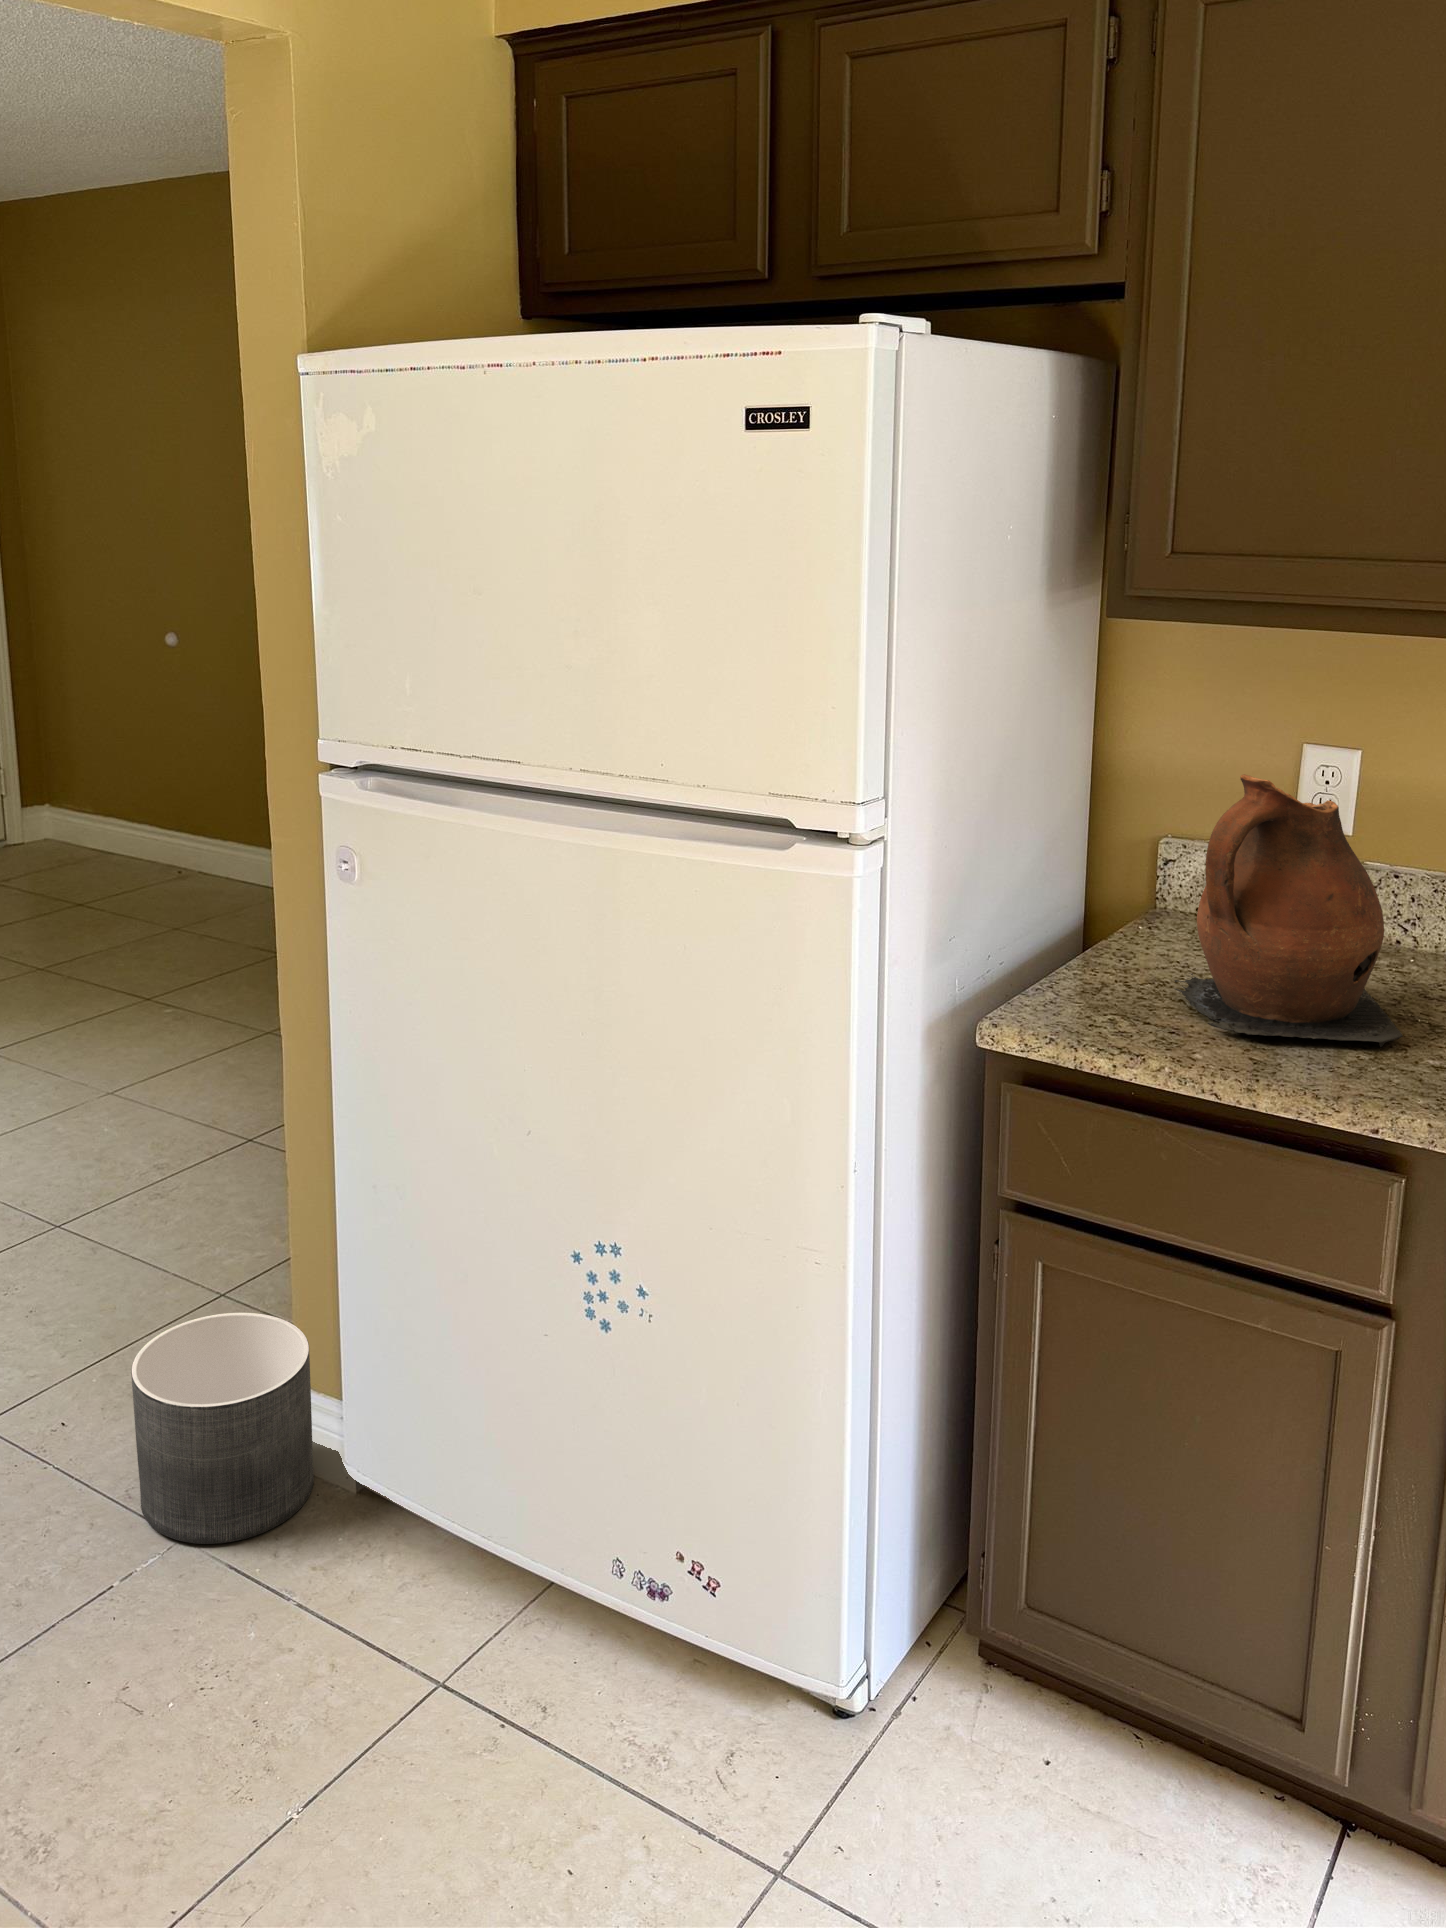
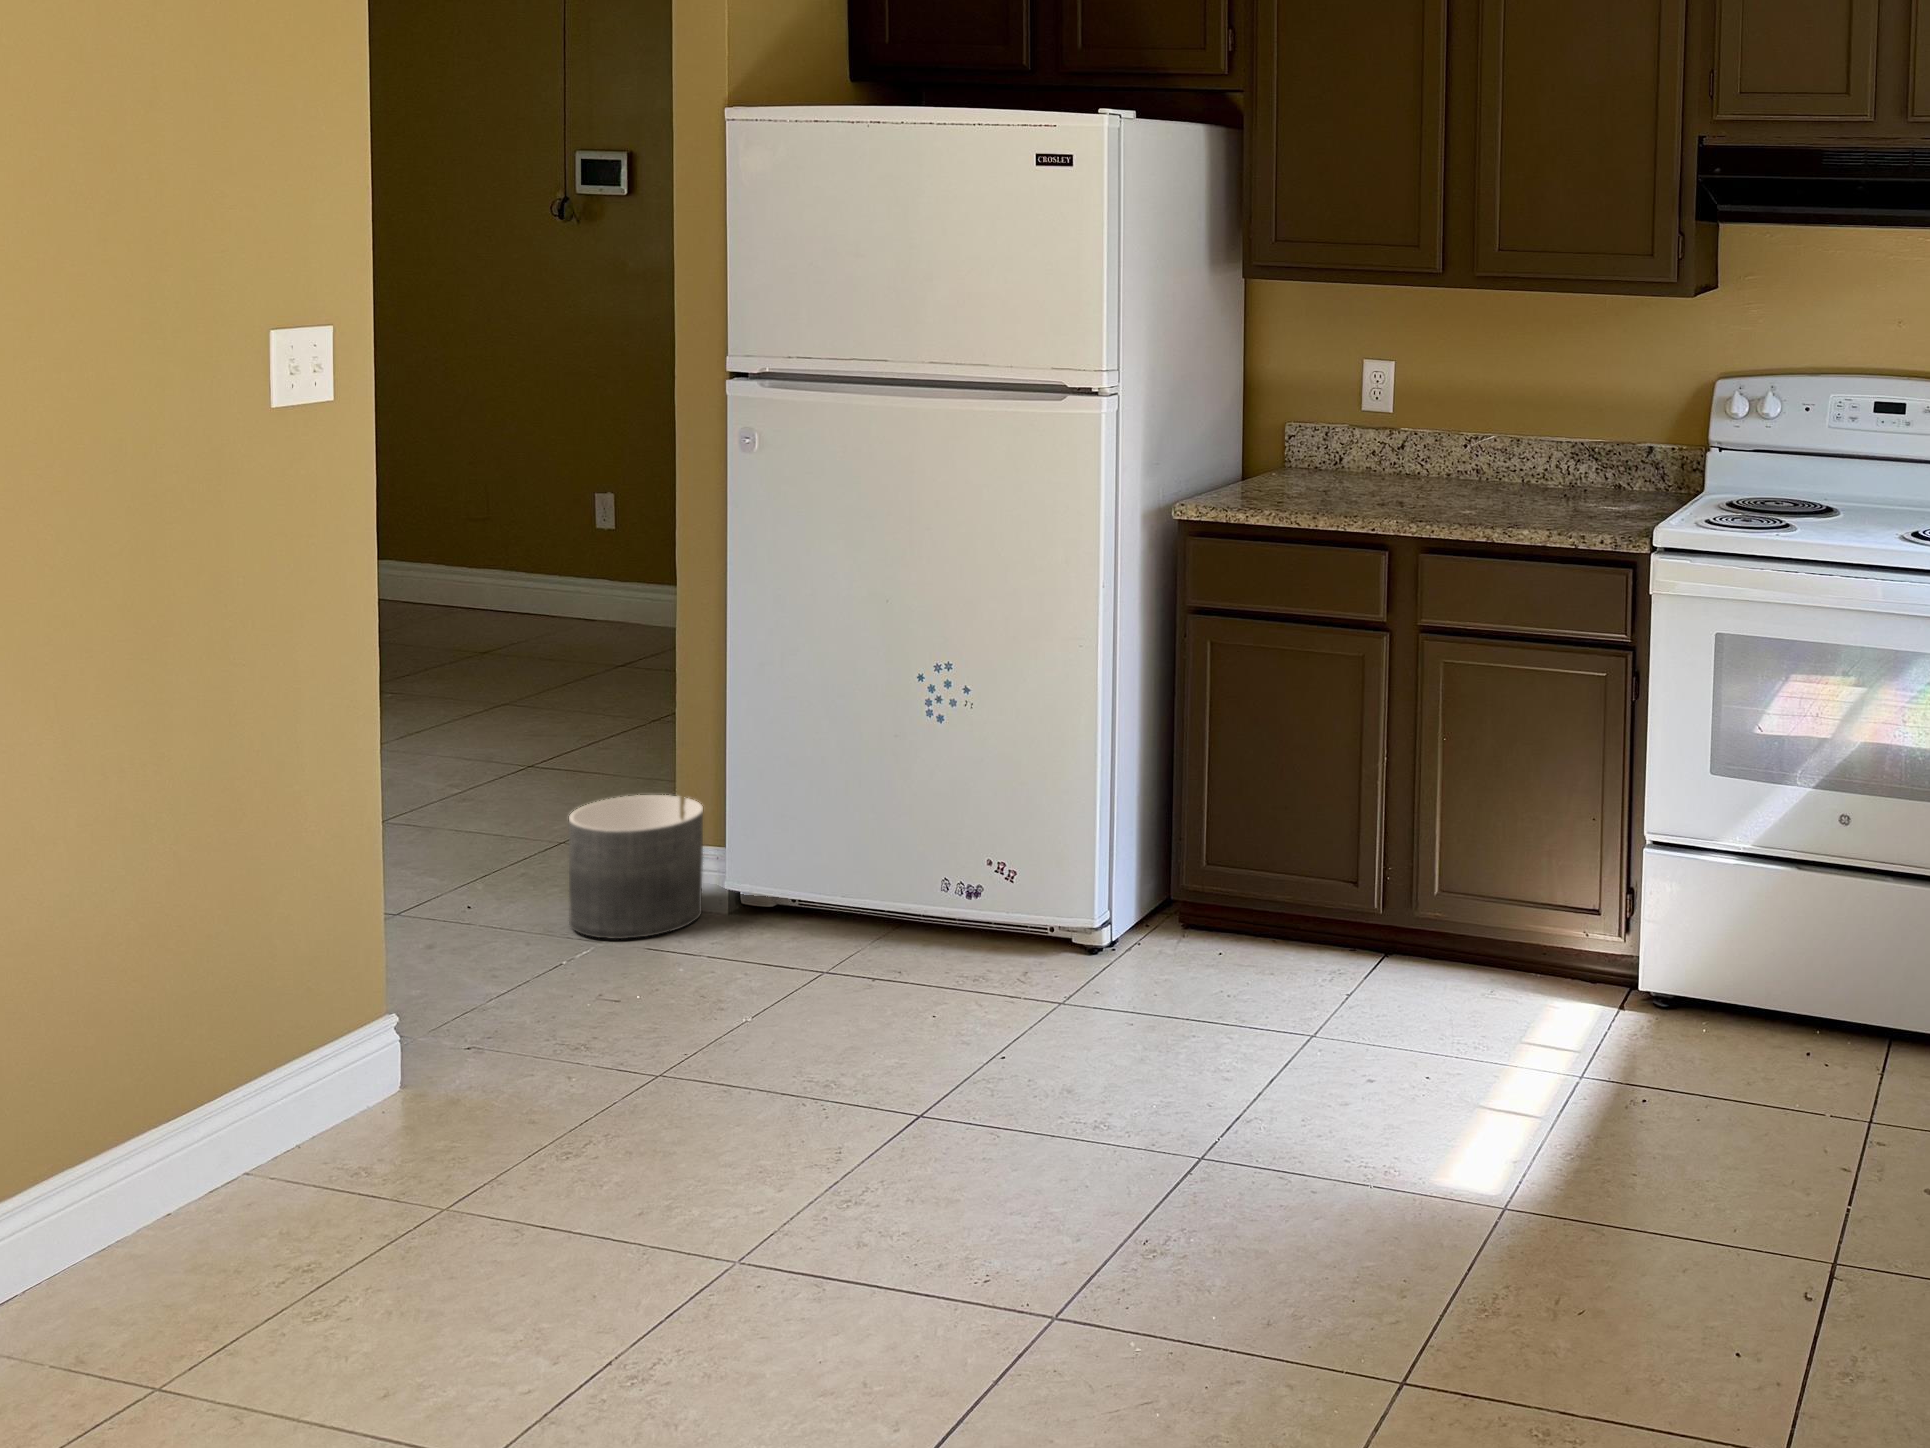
ceramic pitcher: present [1174,774,1403,1047] -> none [1283,359,1399,503]

